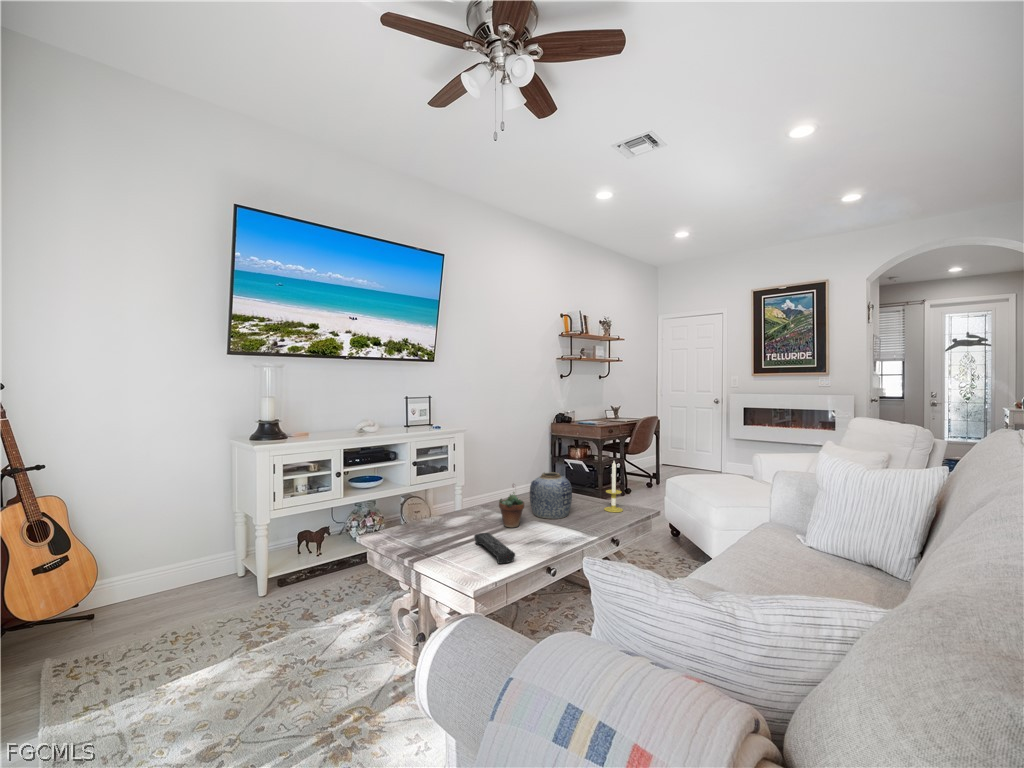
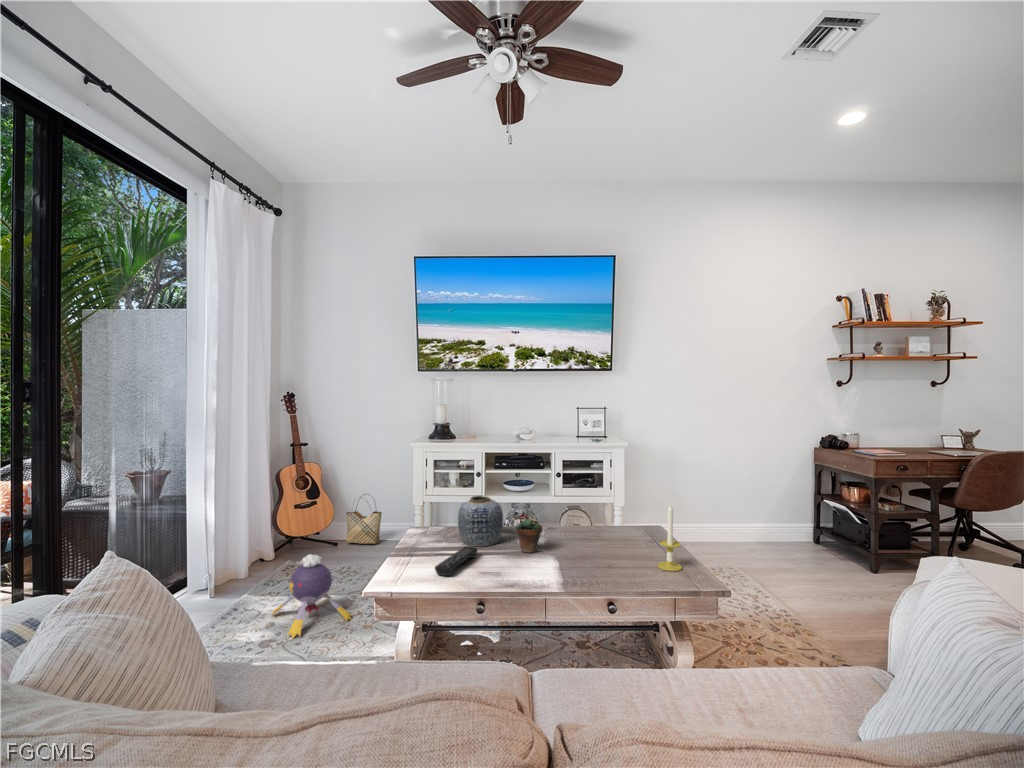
vase: present [530,472,572,519] -> present [458,495,503,546]
woven basket: none [113,529,177,609] -> present [346,494,382,544]
plush toy: none [159,610,305,741] -> present [272,554,351,638]

